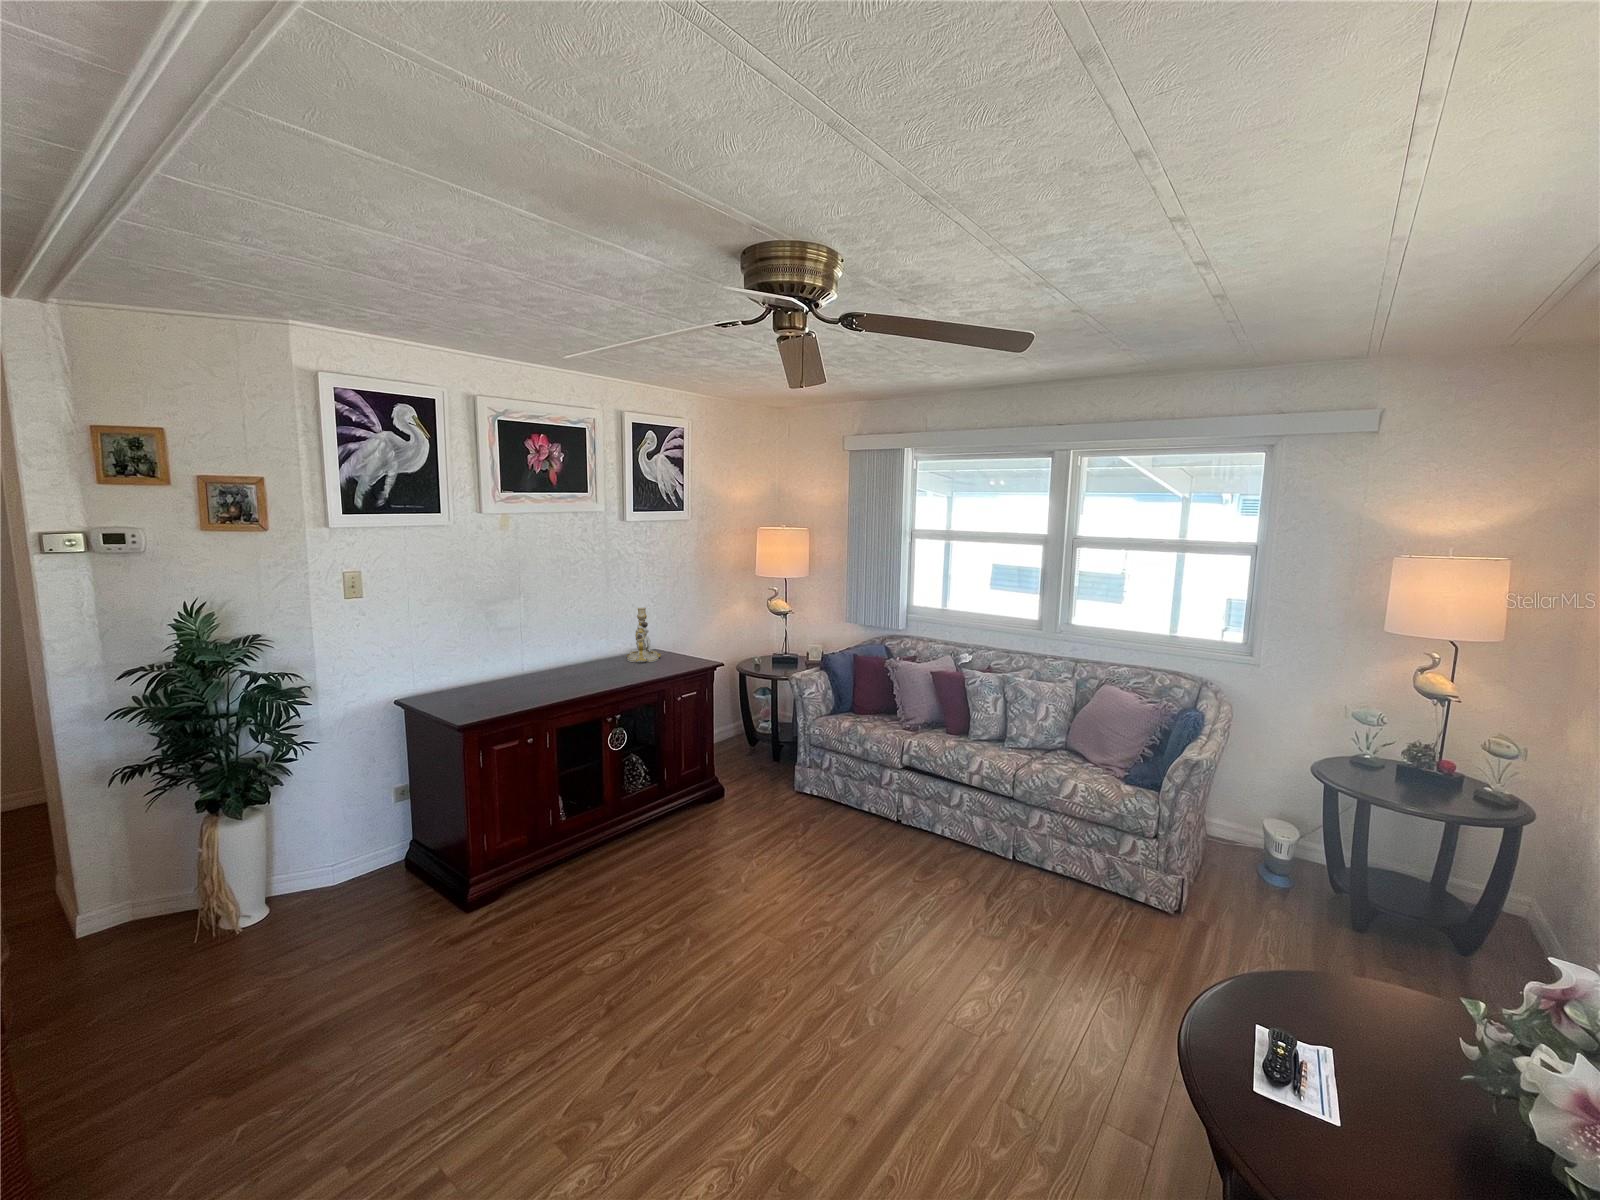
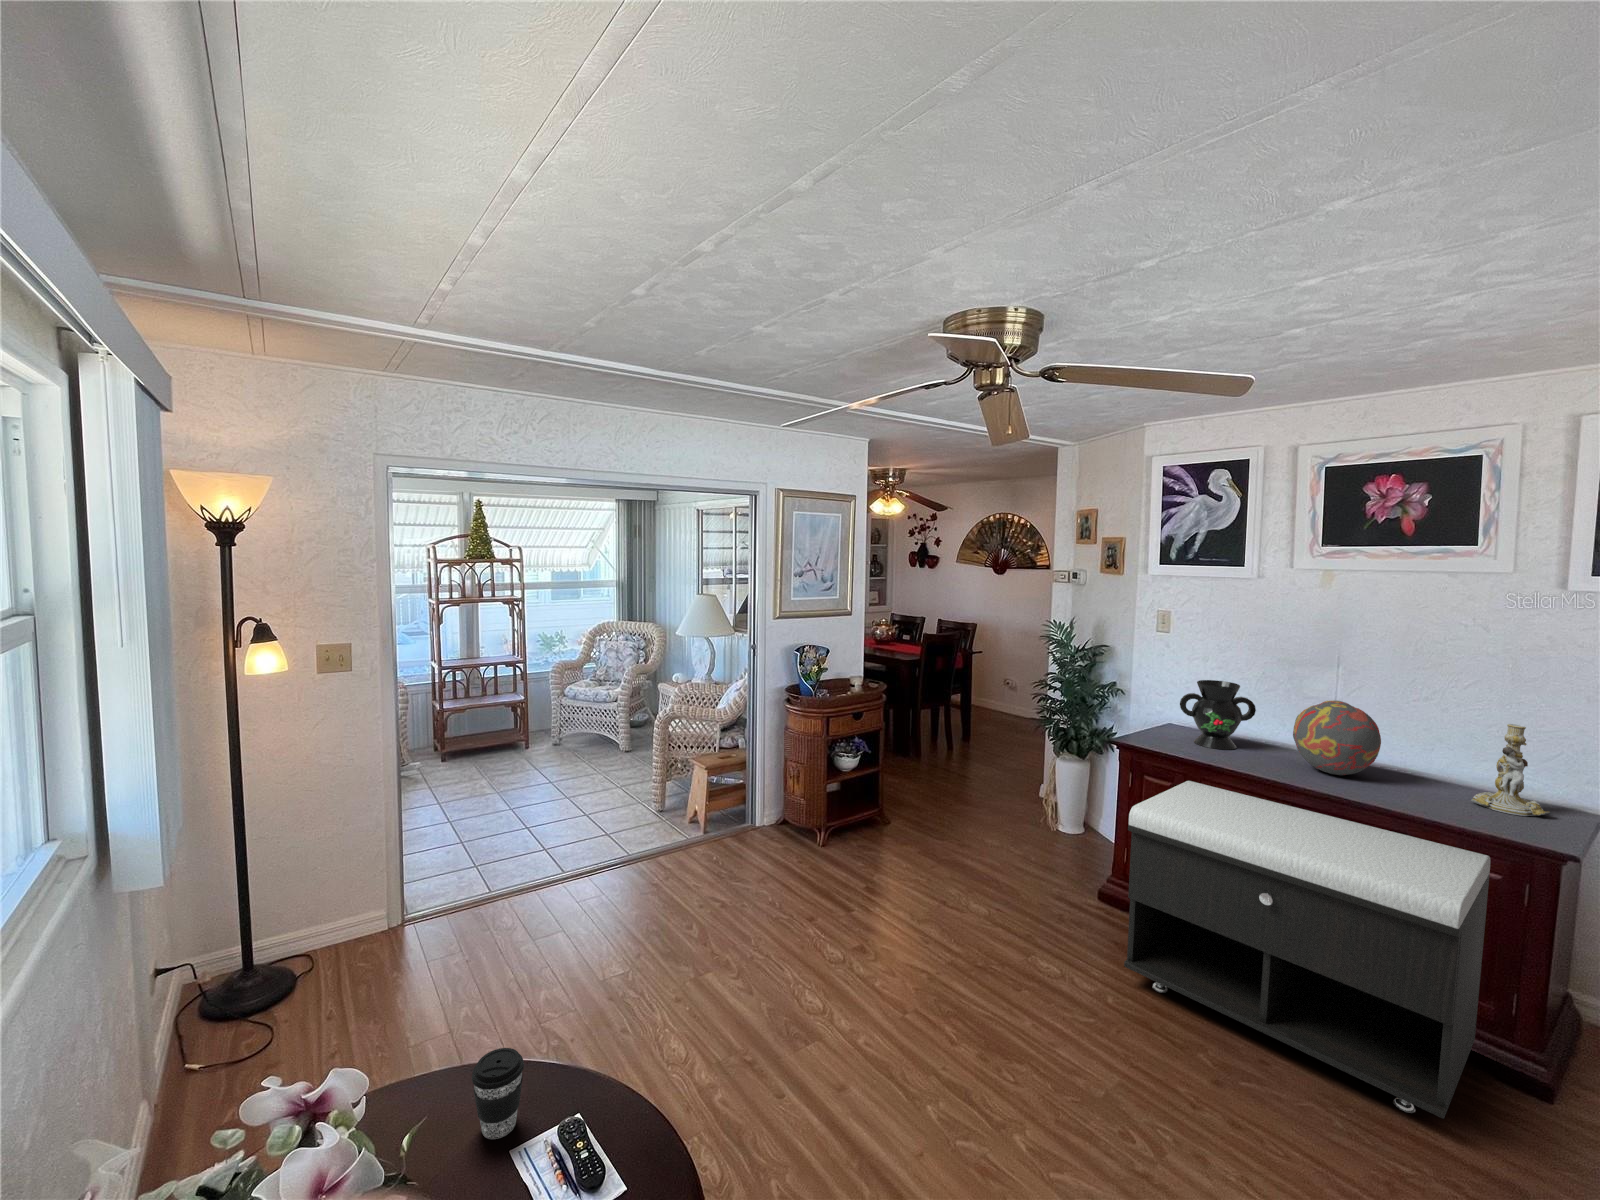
decorative orb: none [544,620,604,678] -> present [1293,700,1381,775]
decorative vase: none [460,630,508,700] -> present [1180,680,1256,750]
storage bench: none [549,682,775,900] -> present [1124,781,1490,1119]
coffee cup: none [1314,1056,1377,1149] -> present [472,1048,524,1139]

